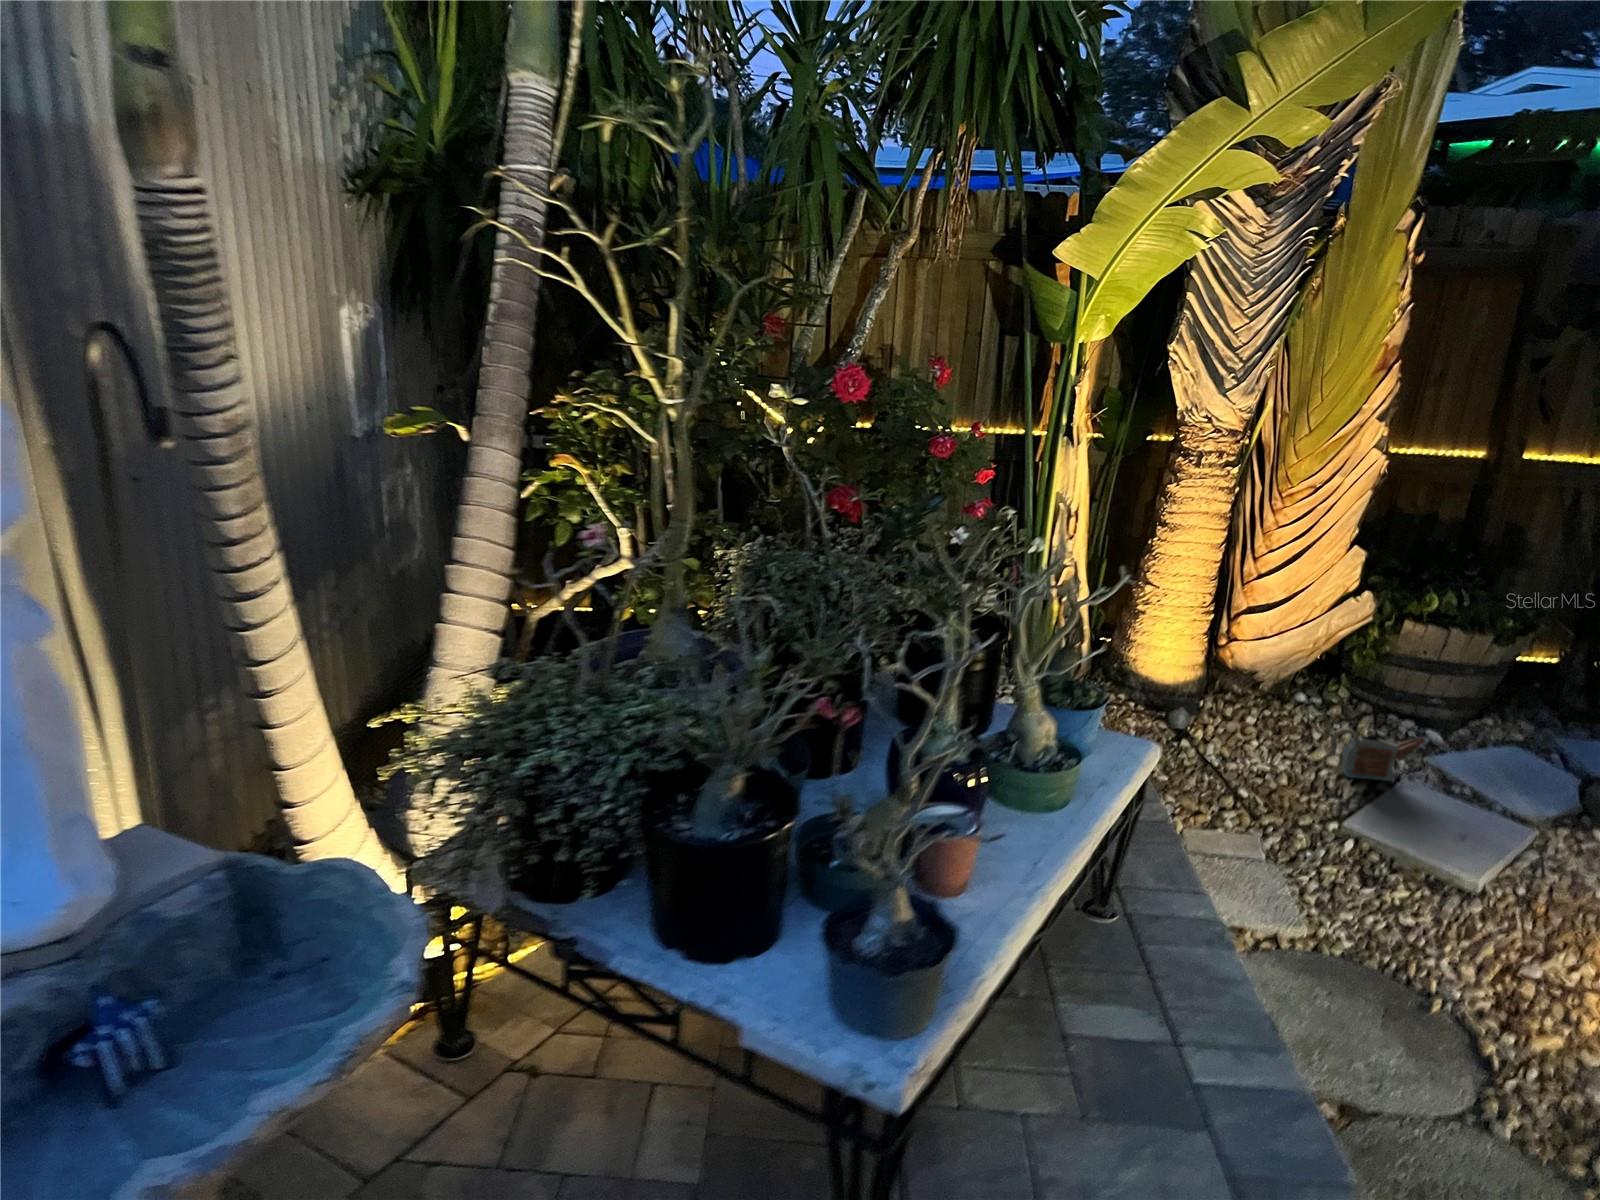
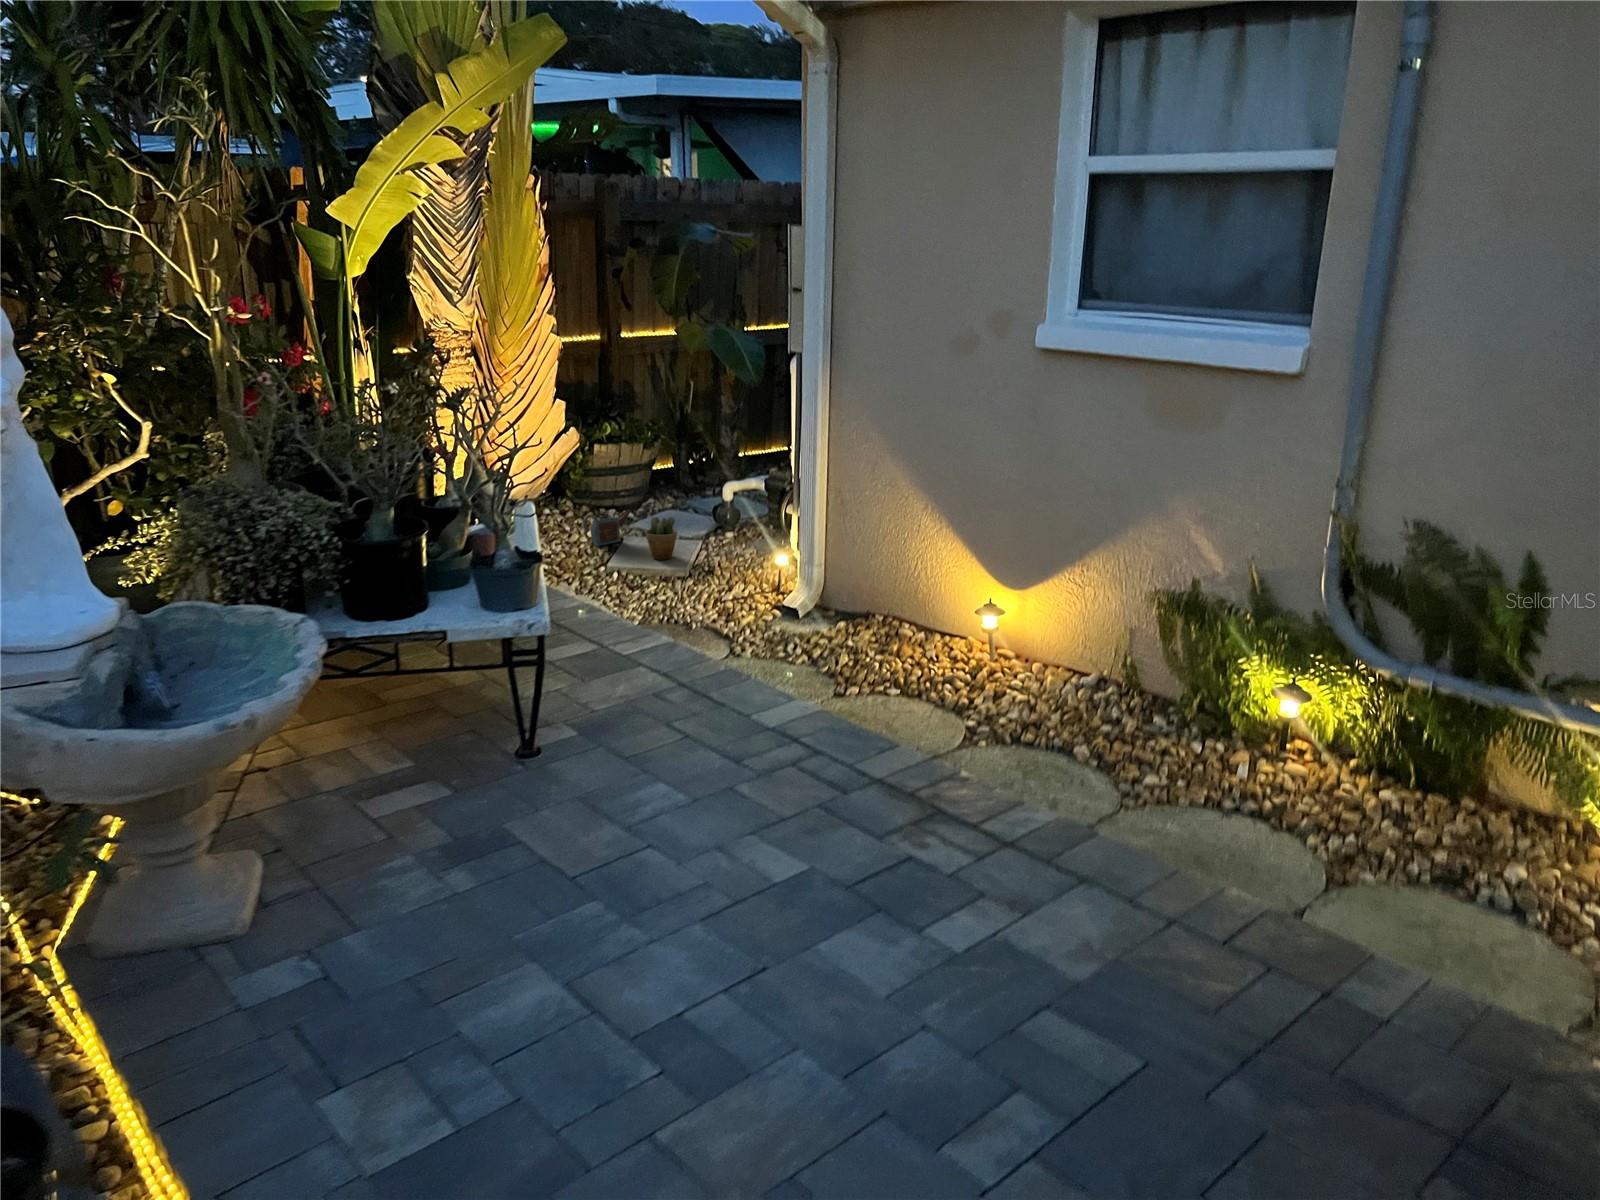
potted plant: none [1425,772,1488,846] -> present [645,517,677,560]

